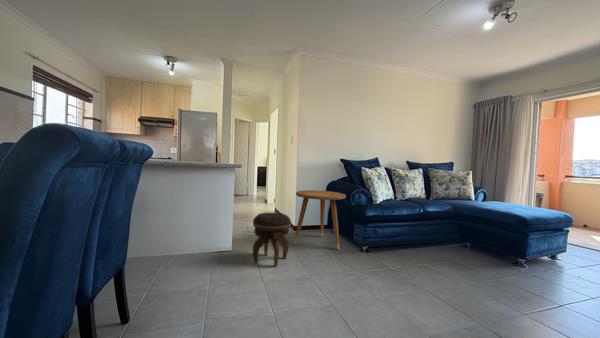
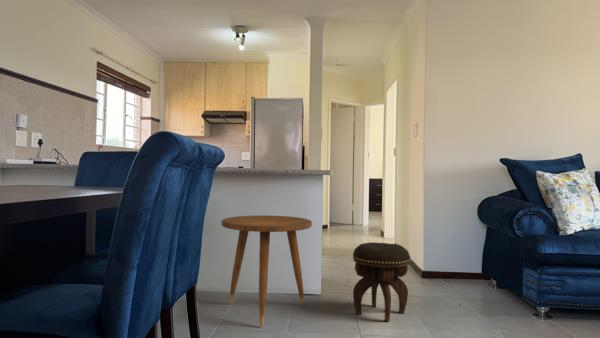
side table: present [295,190,346,249] -> present [221,215,312,327]

